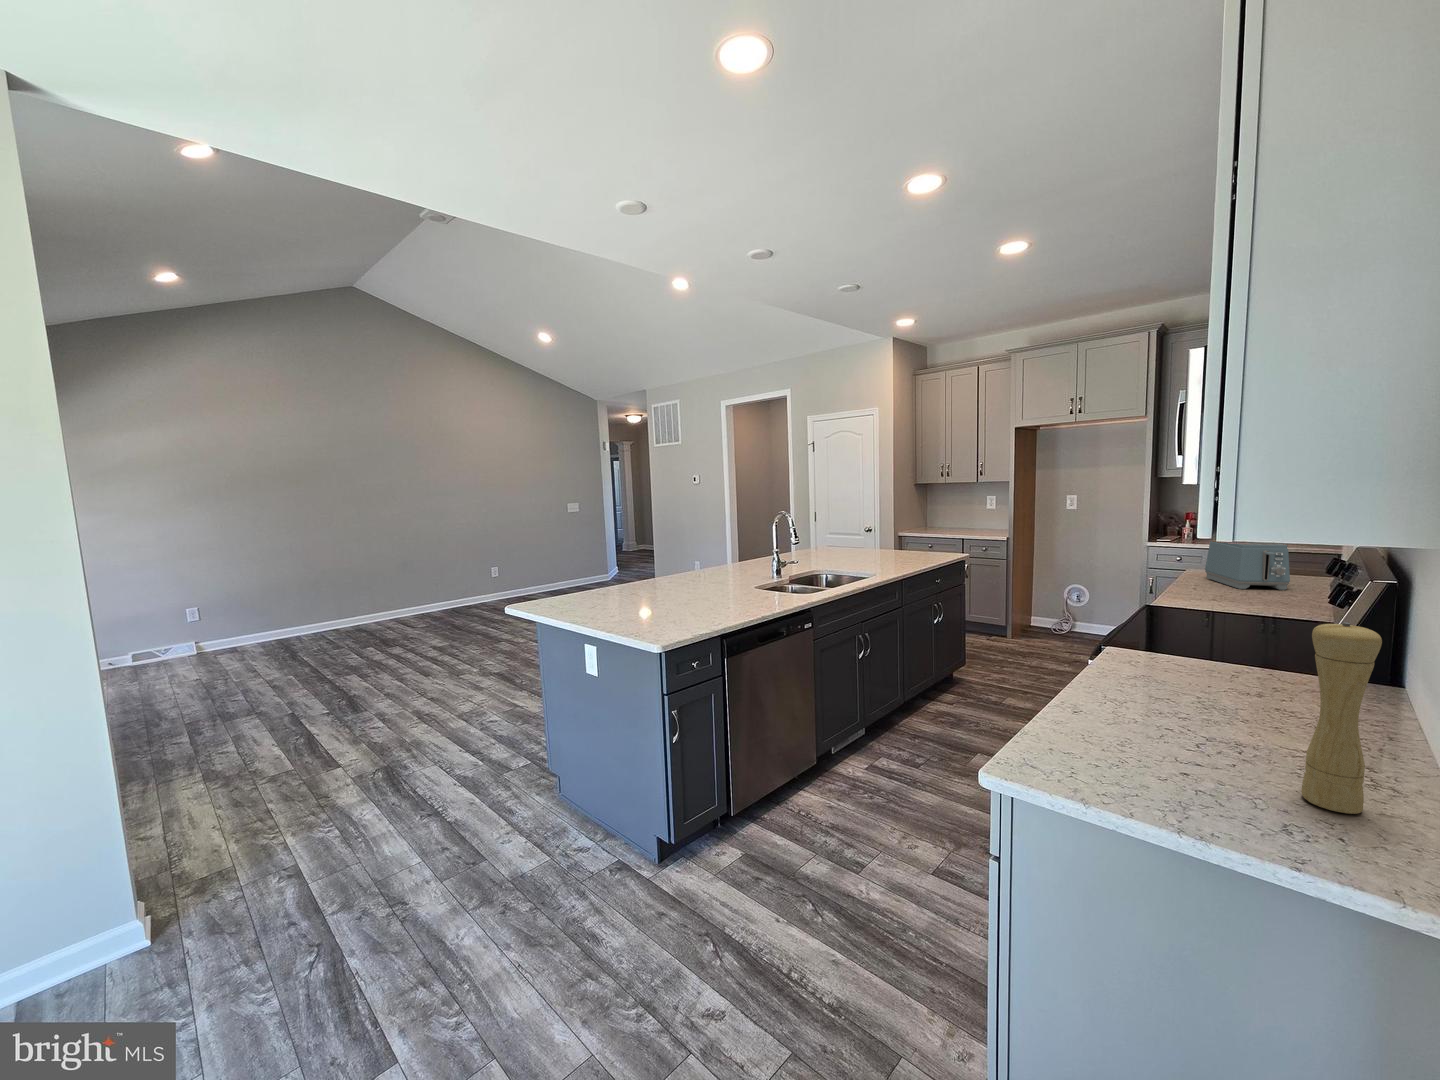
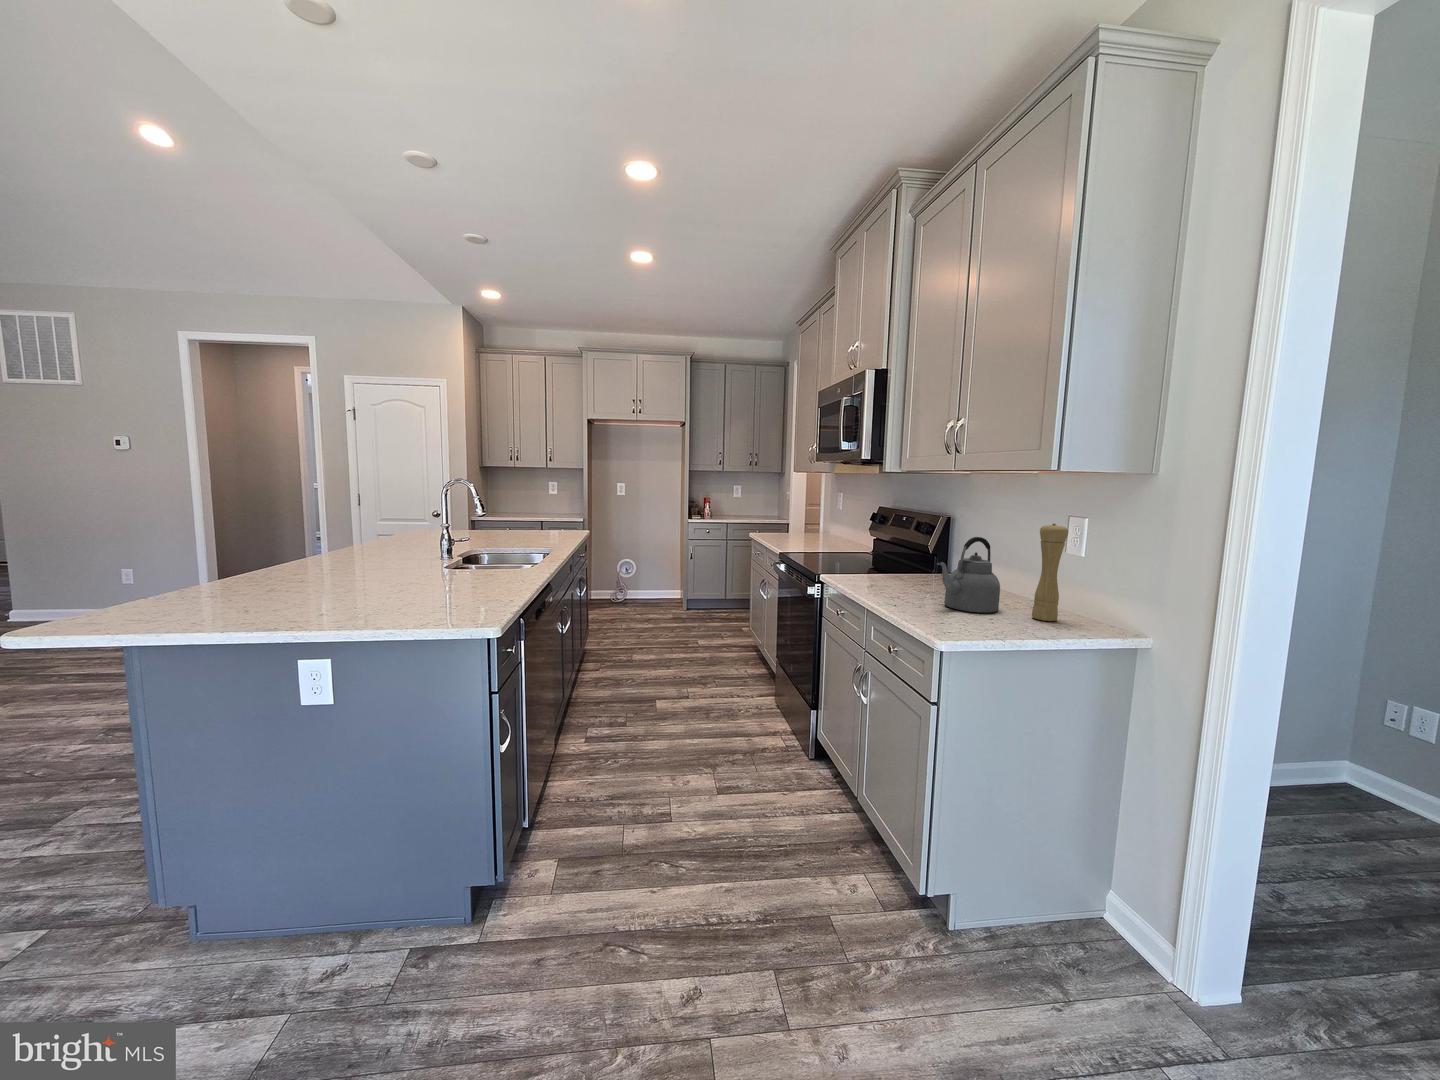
toaster: present [1205,541,1290,590] -> none [766,506,815,539]
kettle: none [1120,627,1275,762] -> present [937,537,1000,613]

